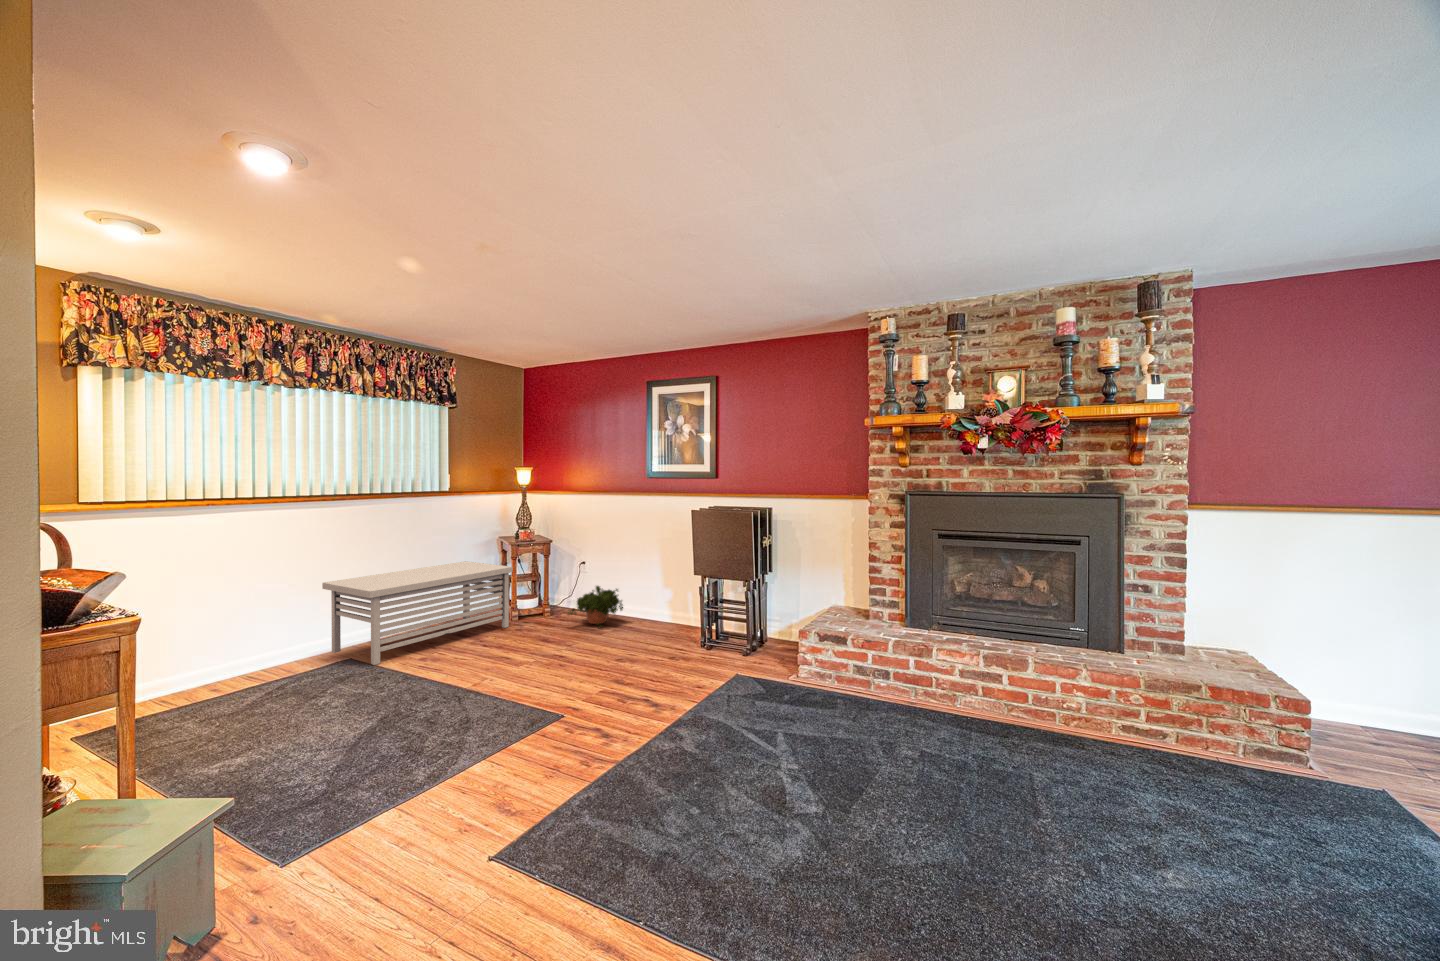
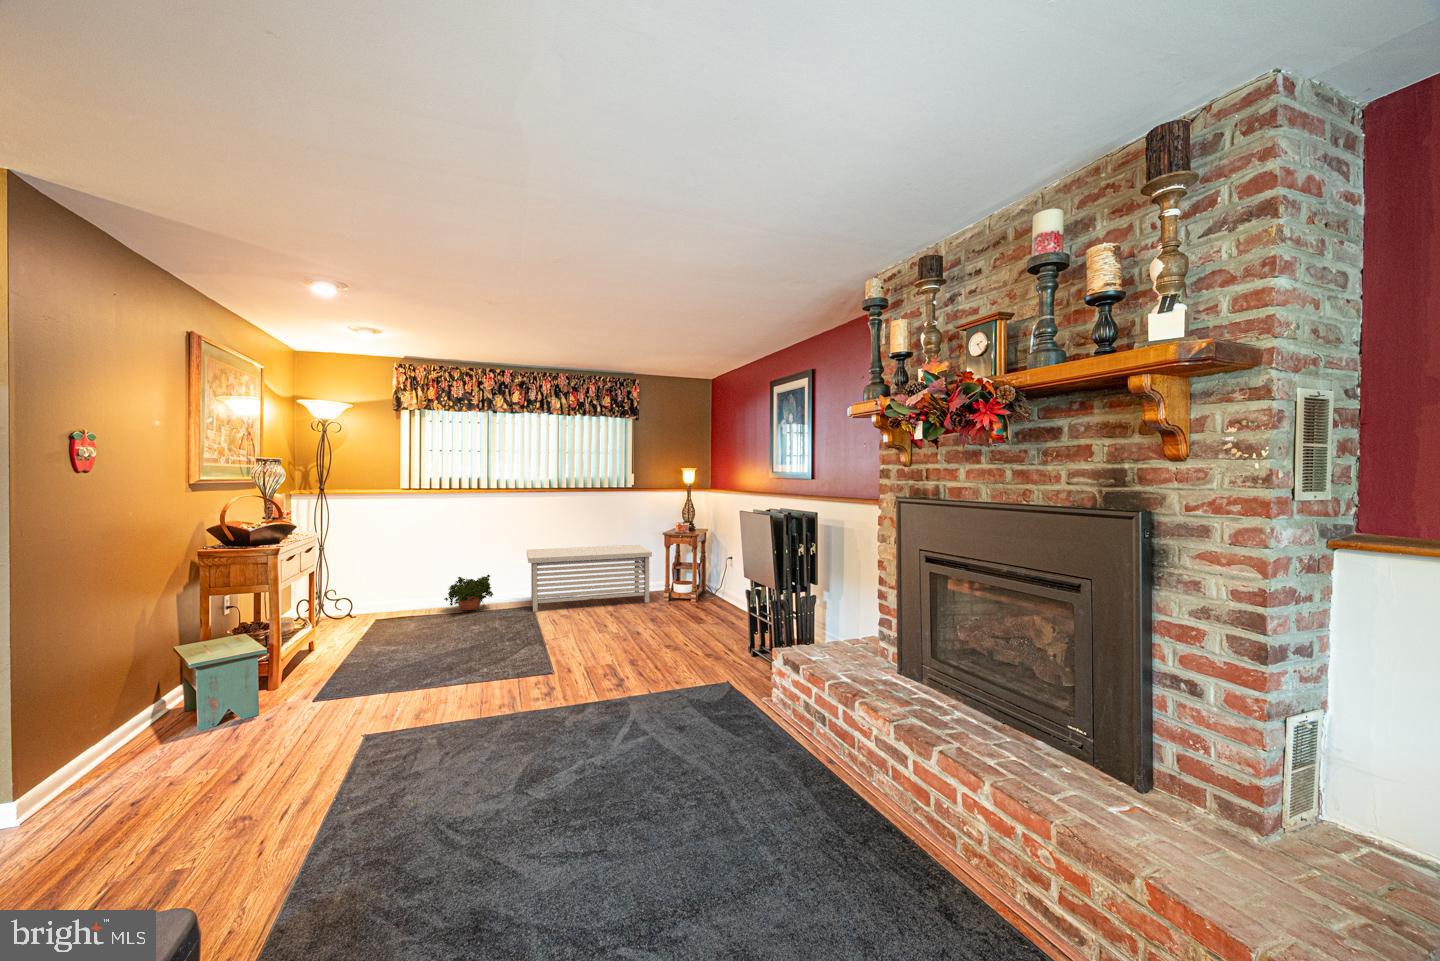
potted plant: present [568,586,623,624] -> present [444,574,493,610]

